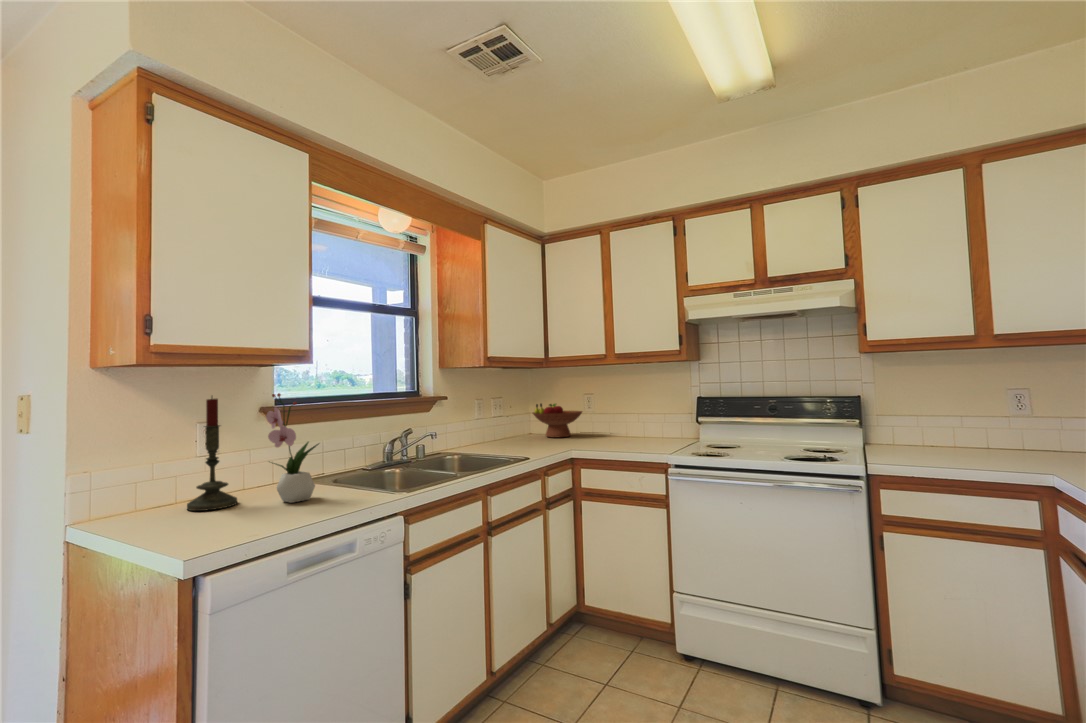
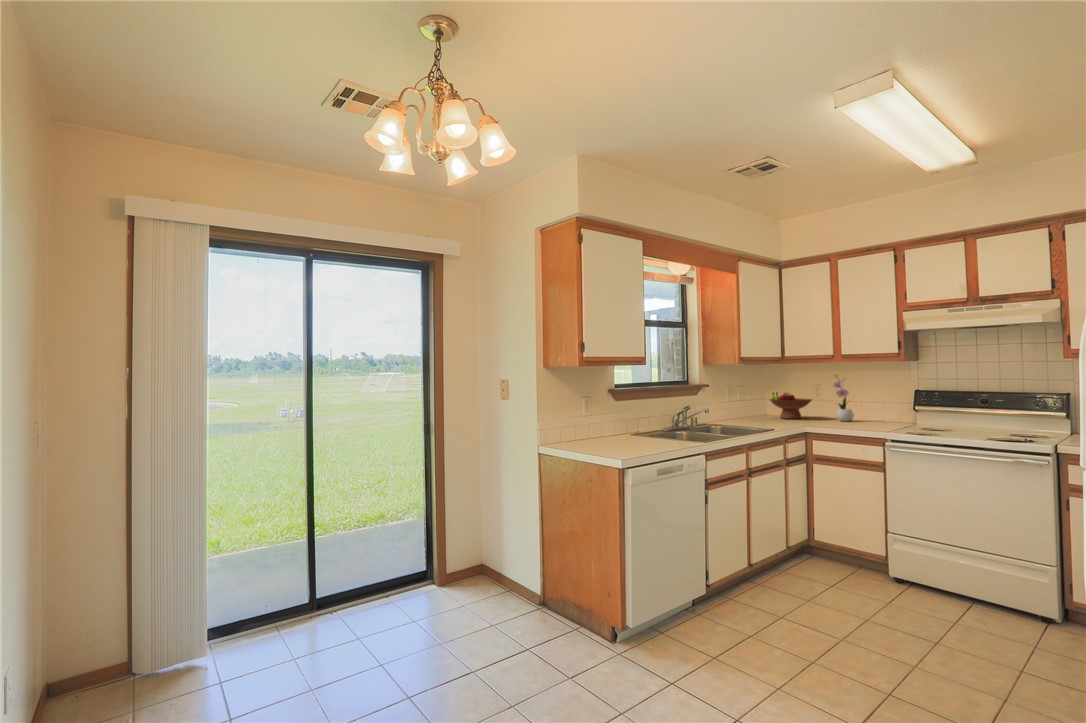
flower arrangement: present [266,393,319,503] -> present [833,381,854,421]
candle: present [187,398,237,511] -> none [590,382,613,443]

